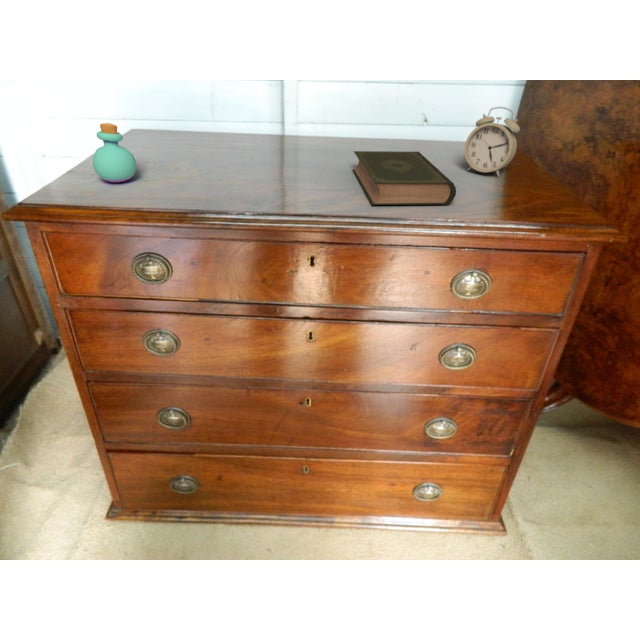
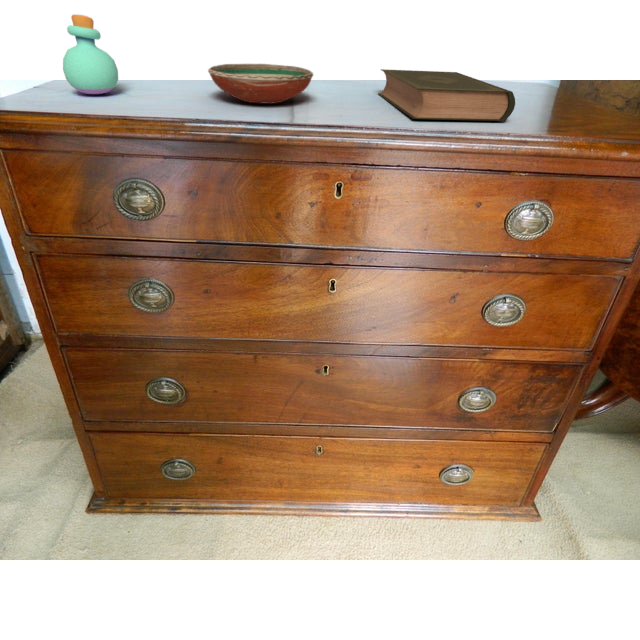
alarm clock: present [464,107,520,176] -> none [510,16,578,102]
decorative bowl: none [208,150,294,189] -> present [208,64,313,104]

